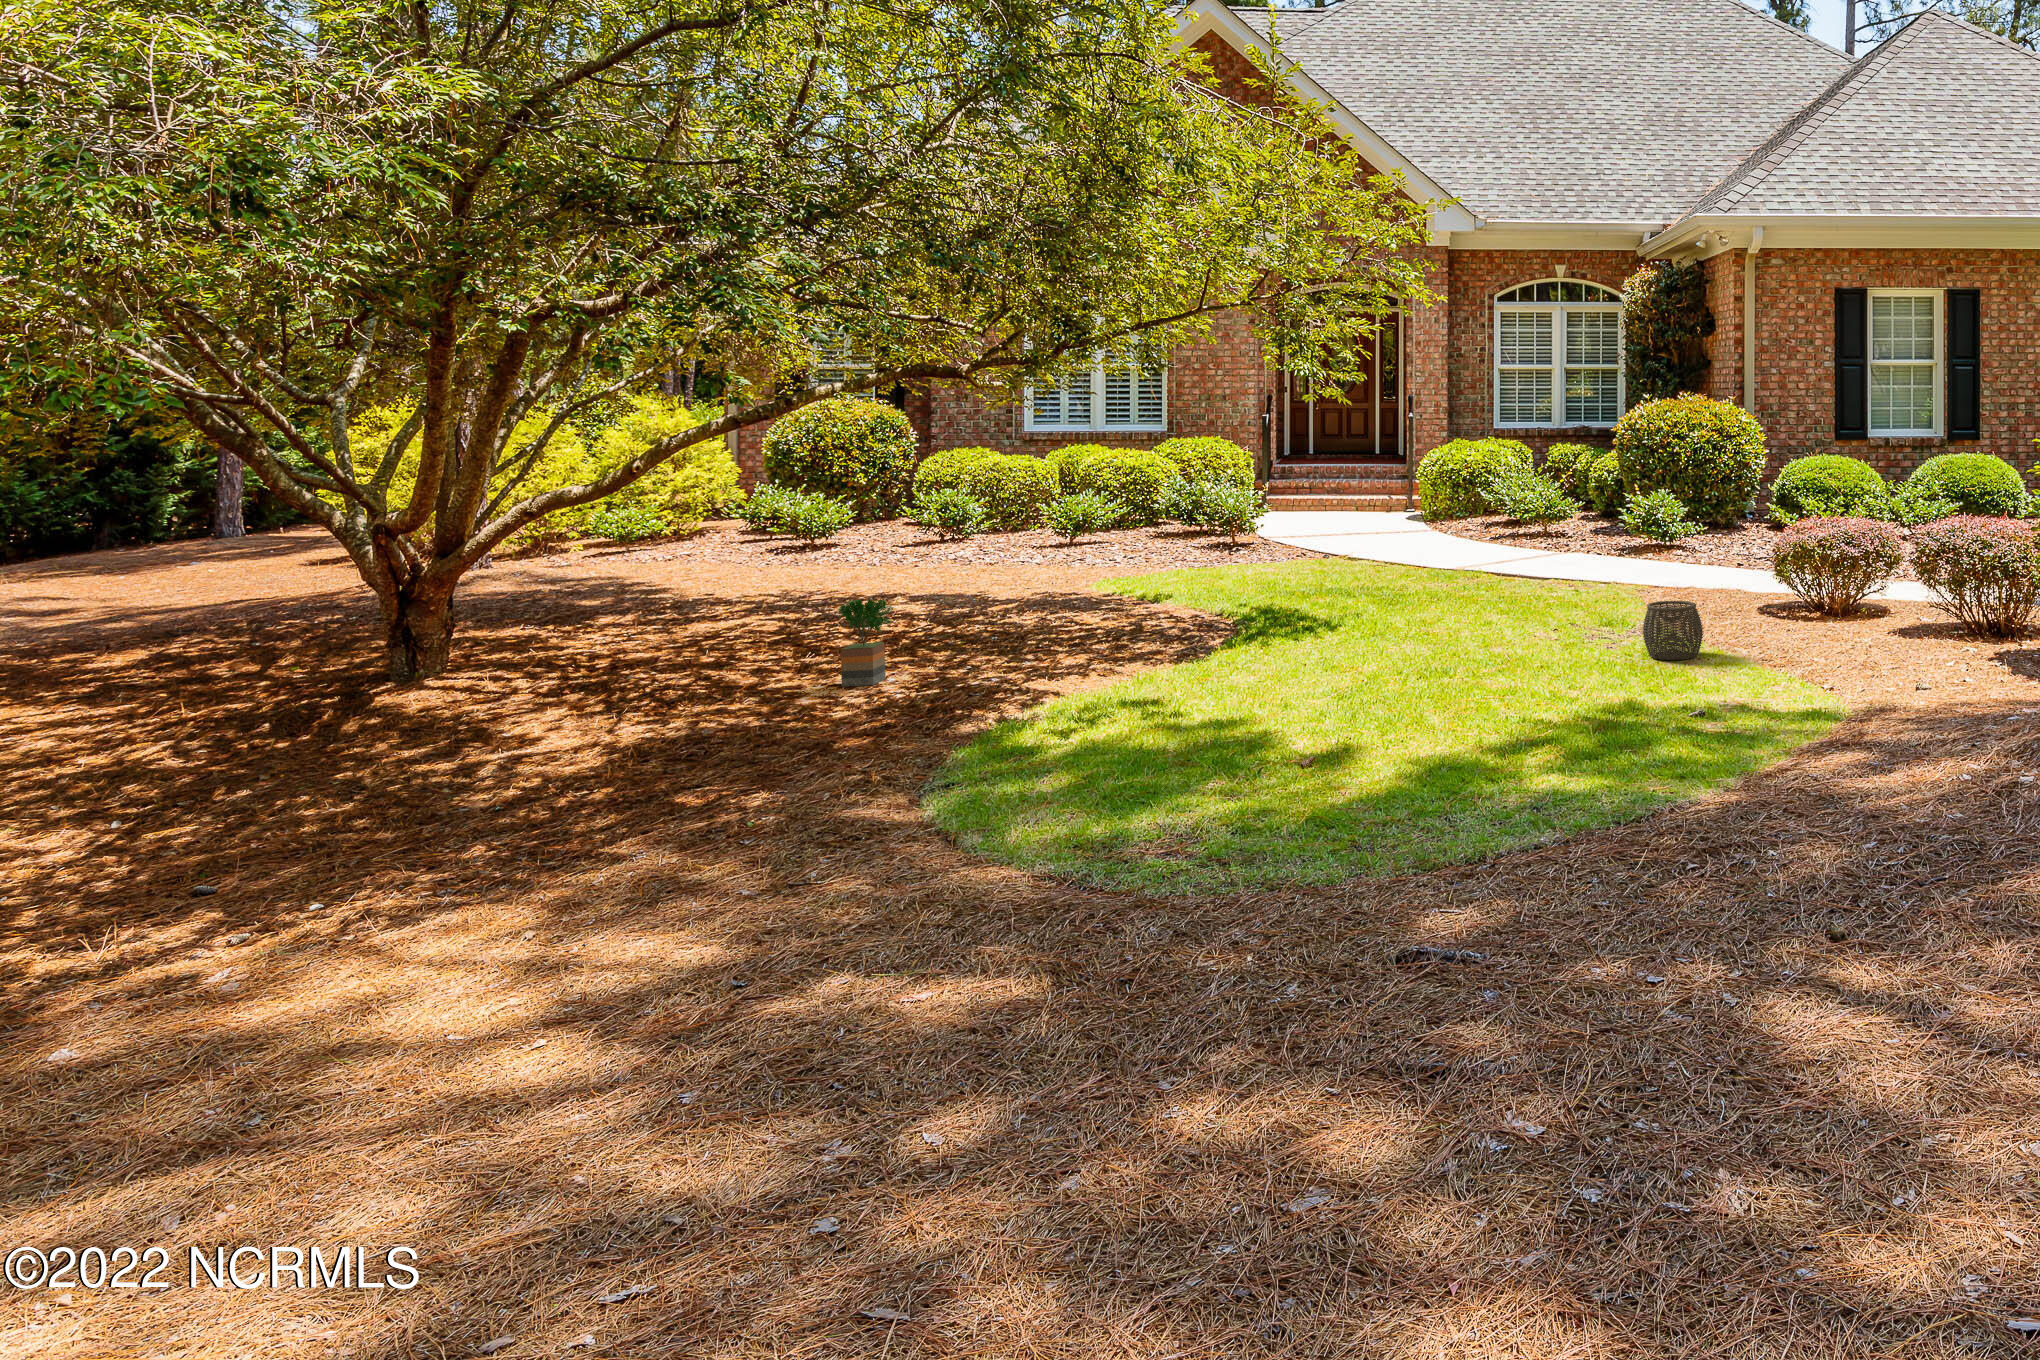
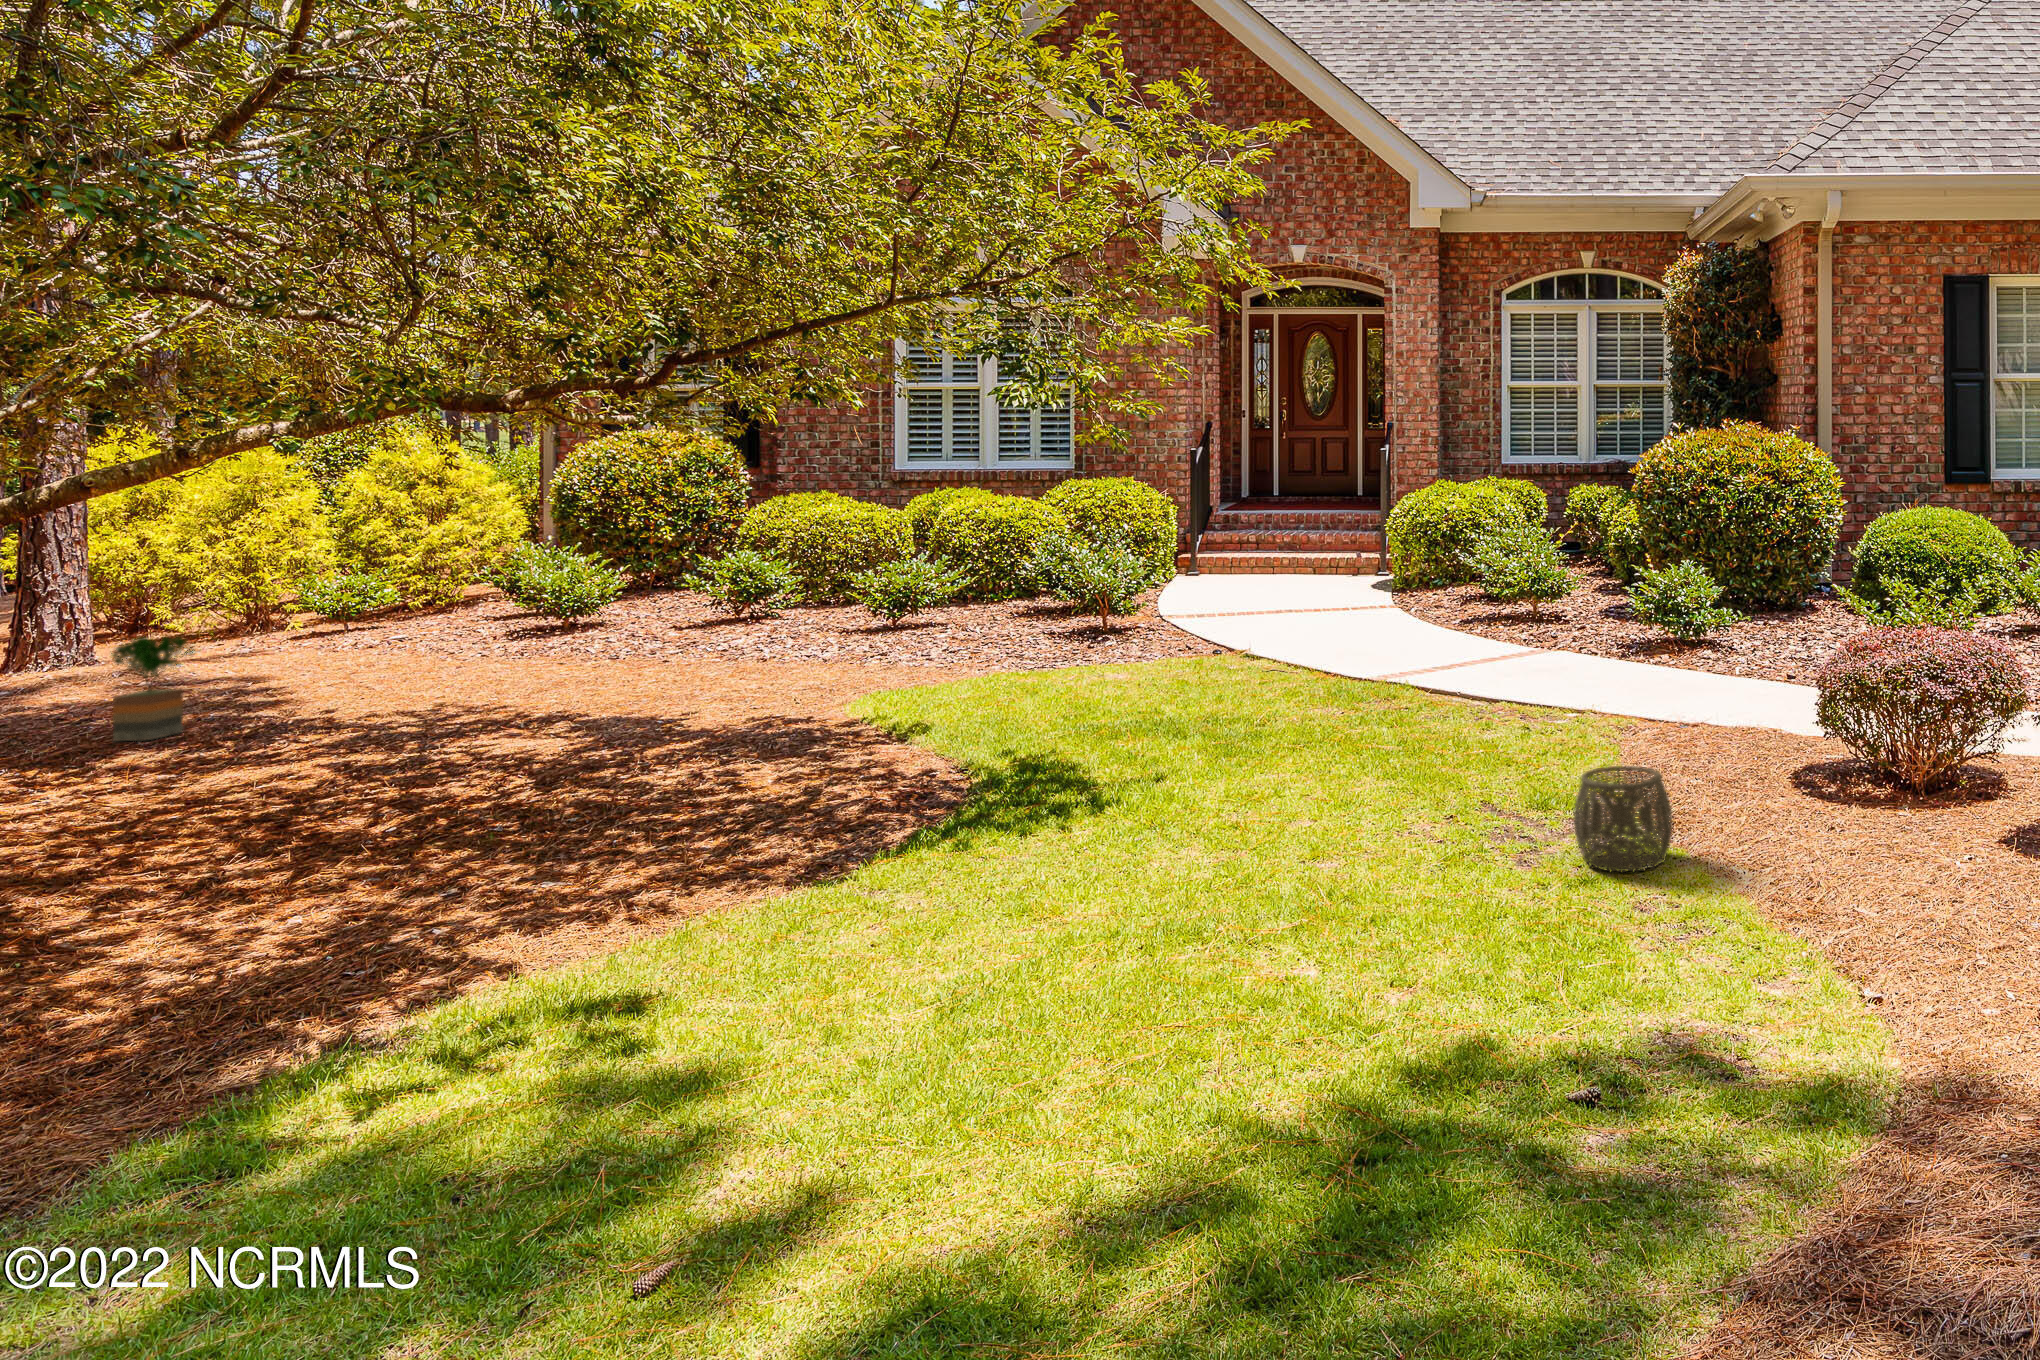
potted tree: present [837,599,893,687] -> present [111,636,195,741]

